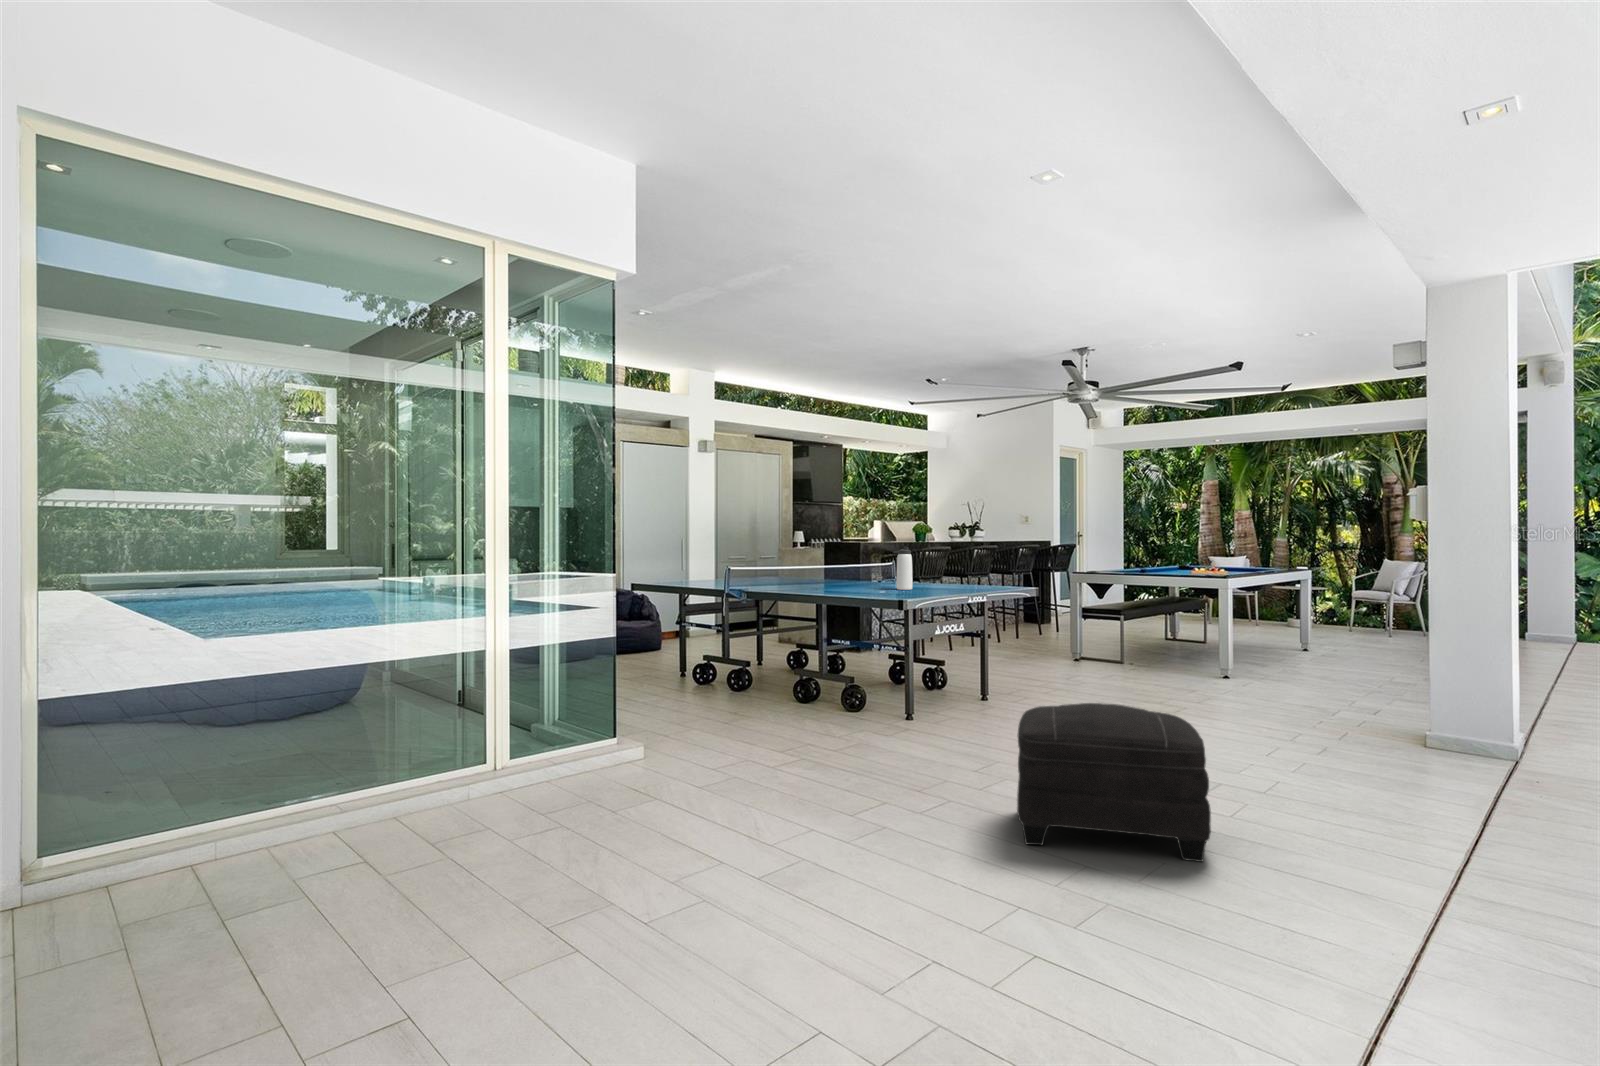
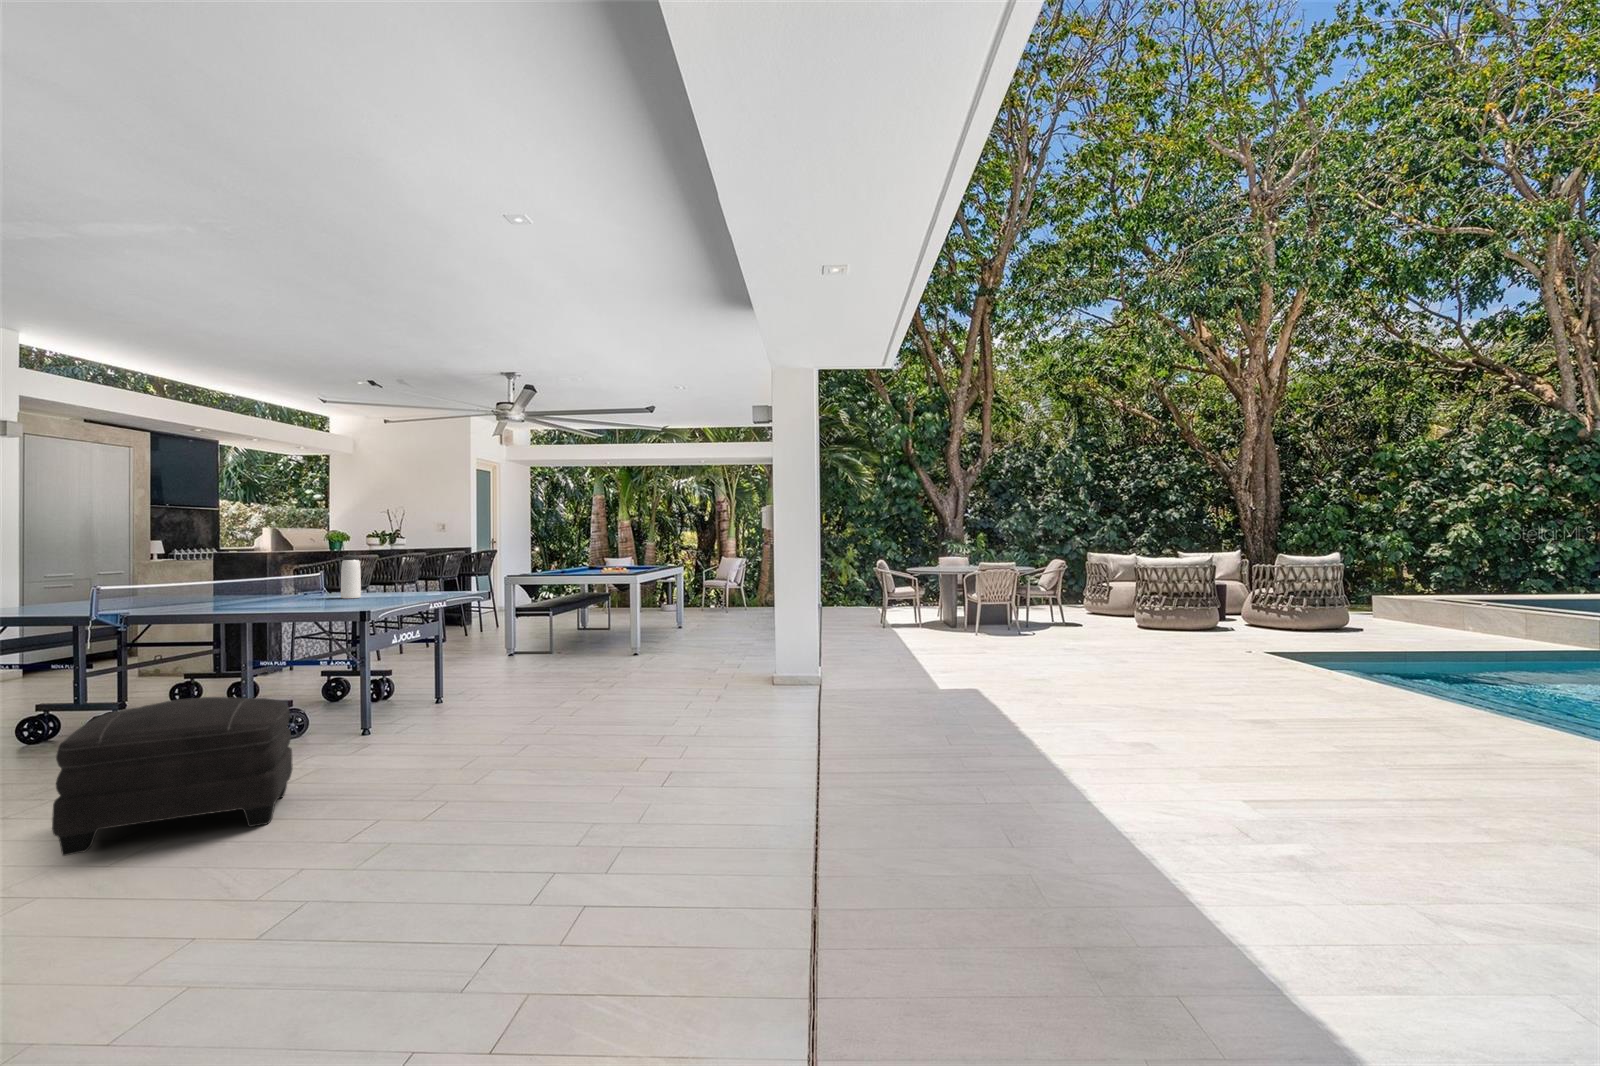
ottoman: present [1017,703,1211,862] -> present [52,697,293,856]

